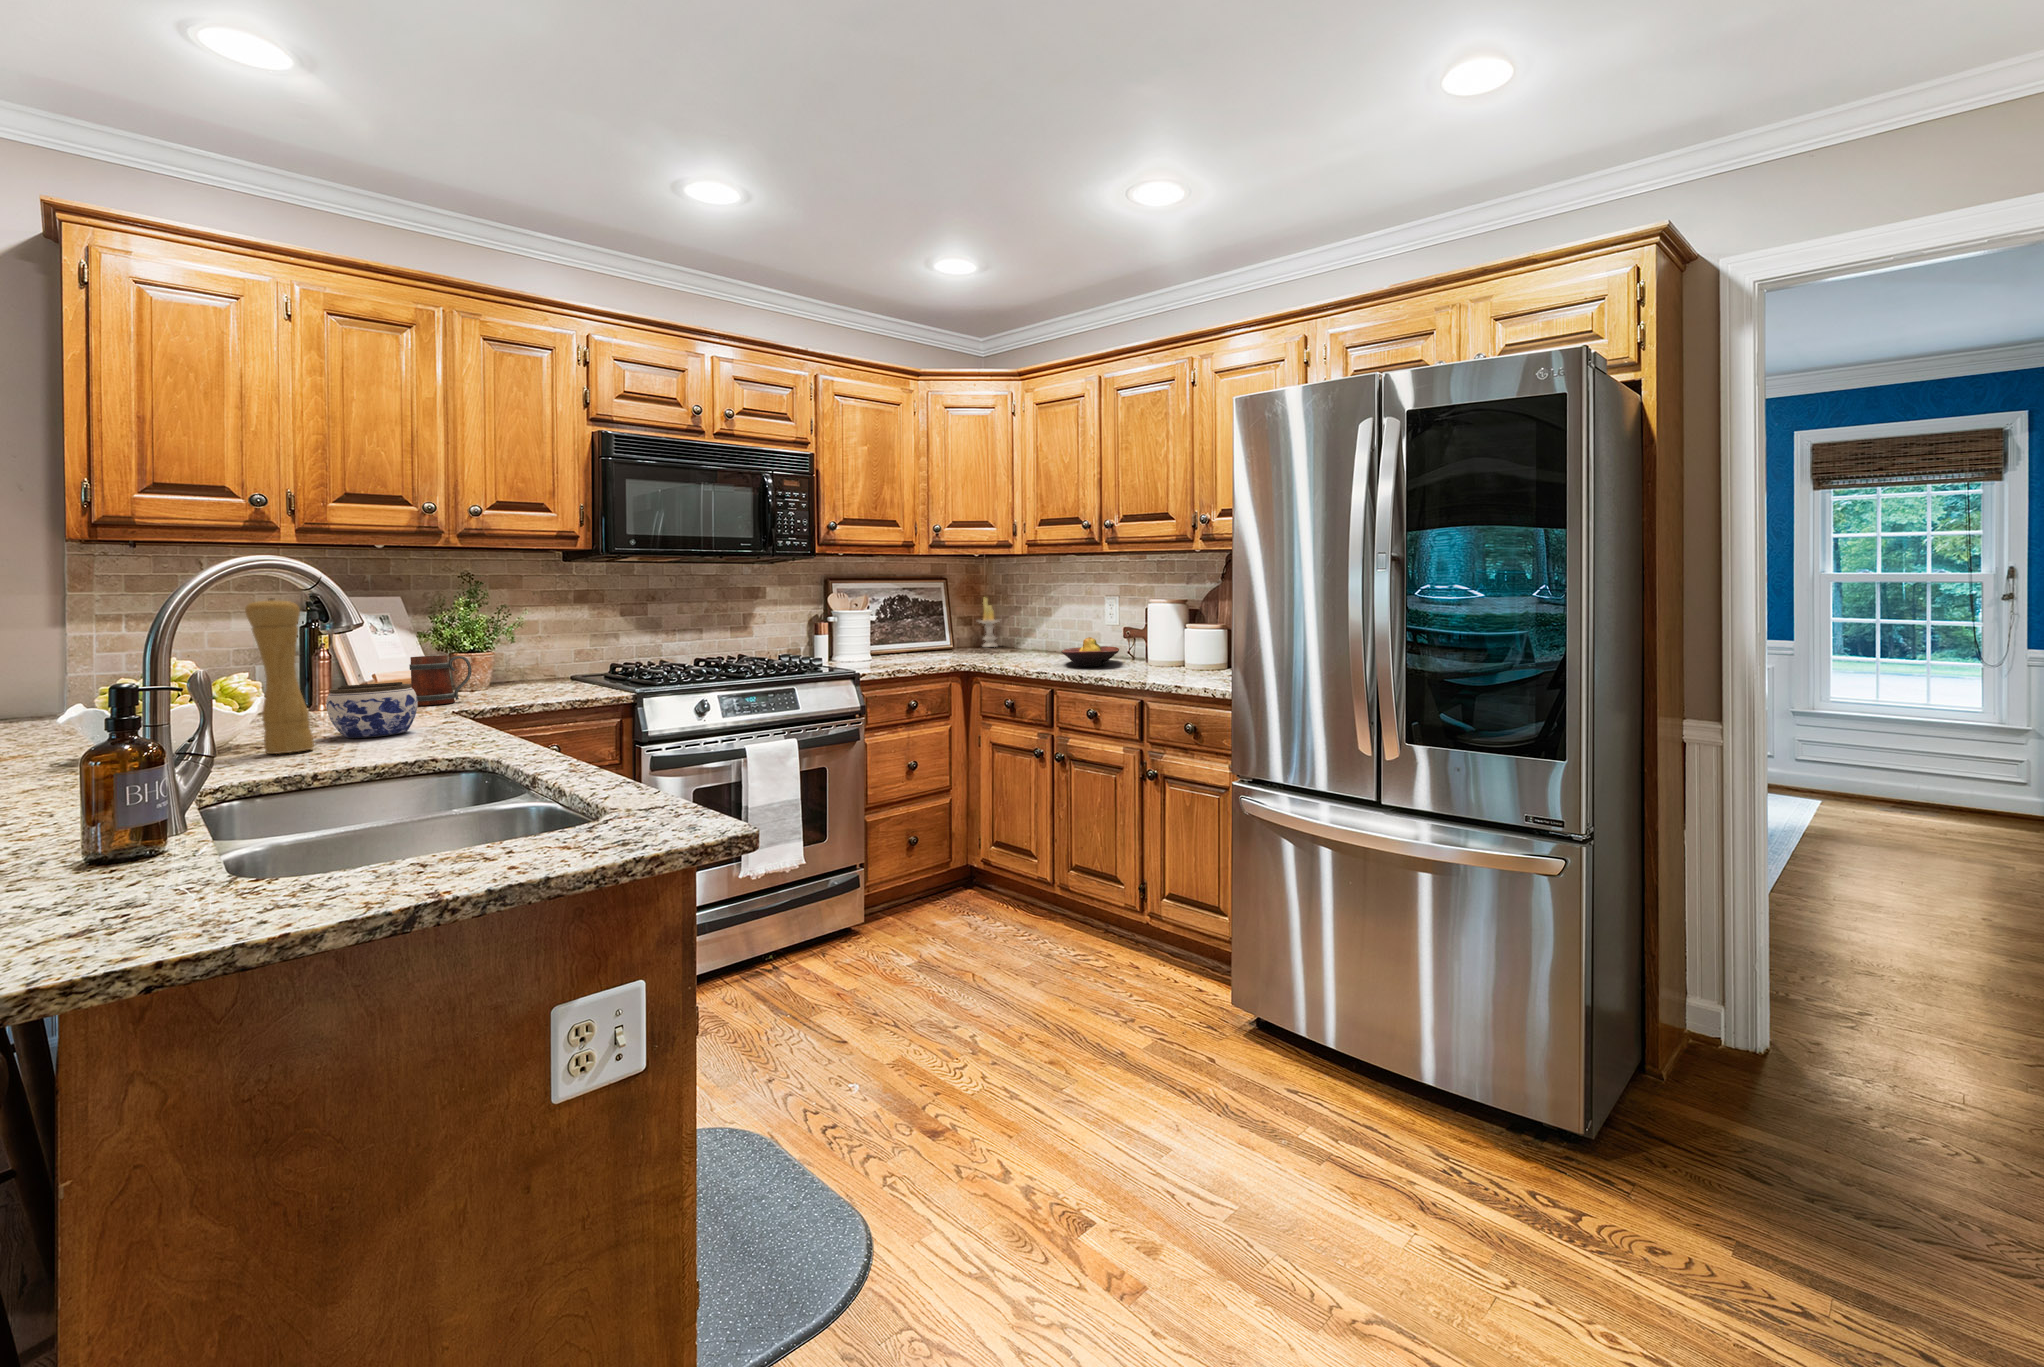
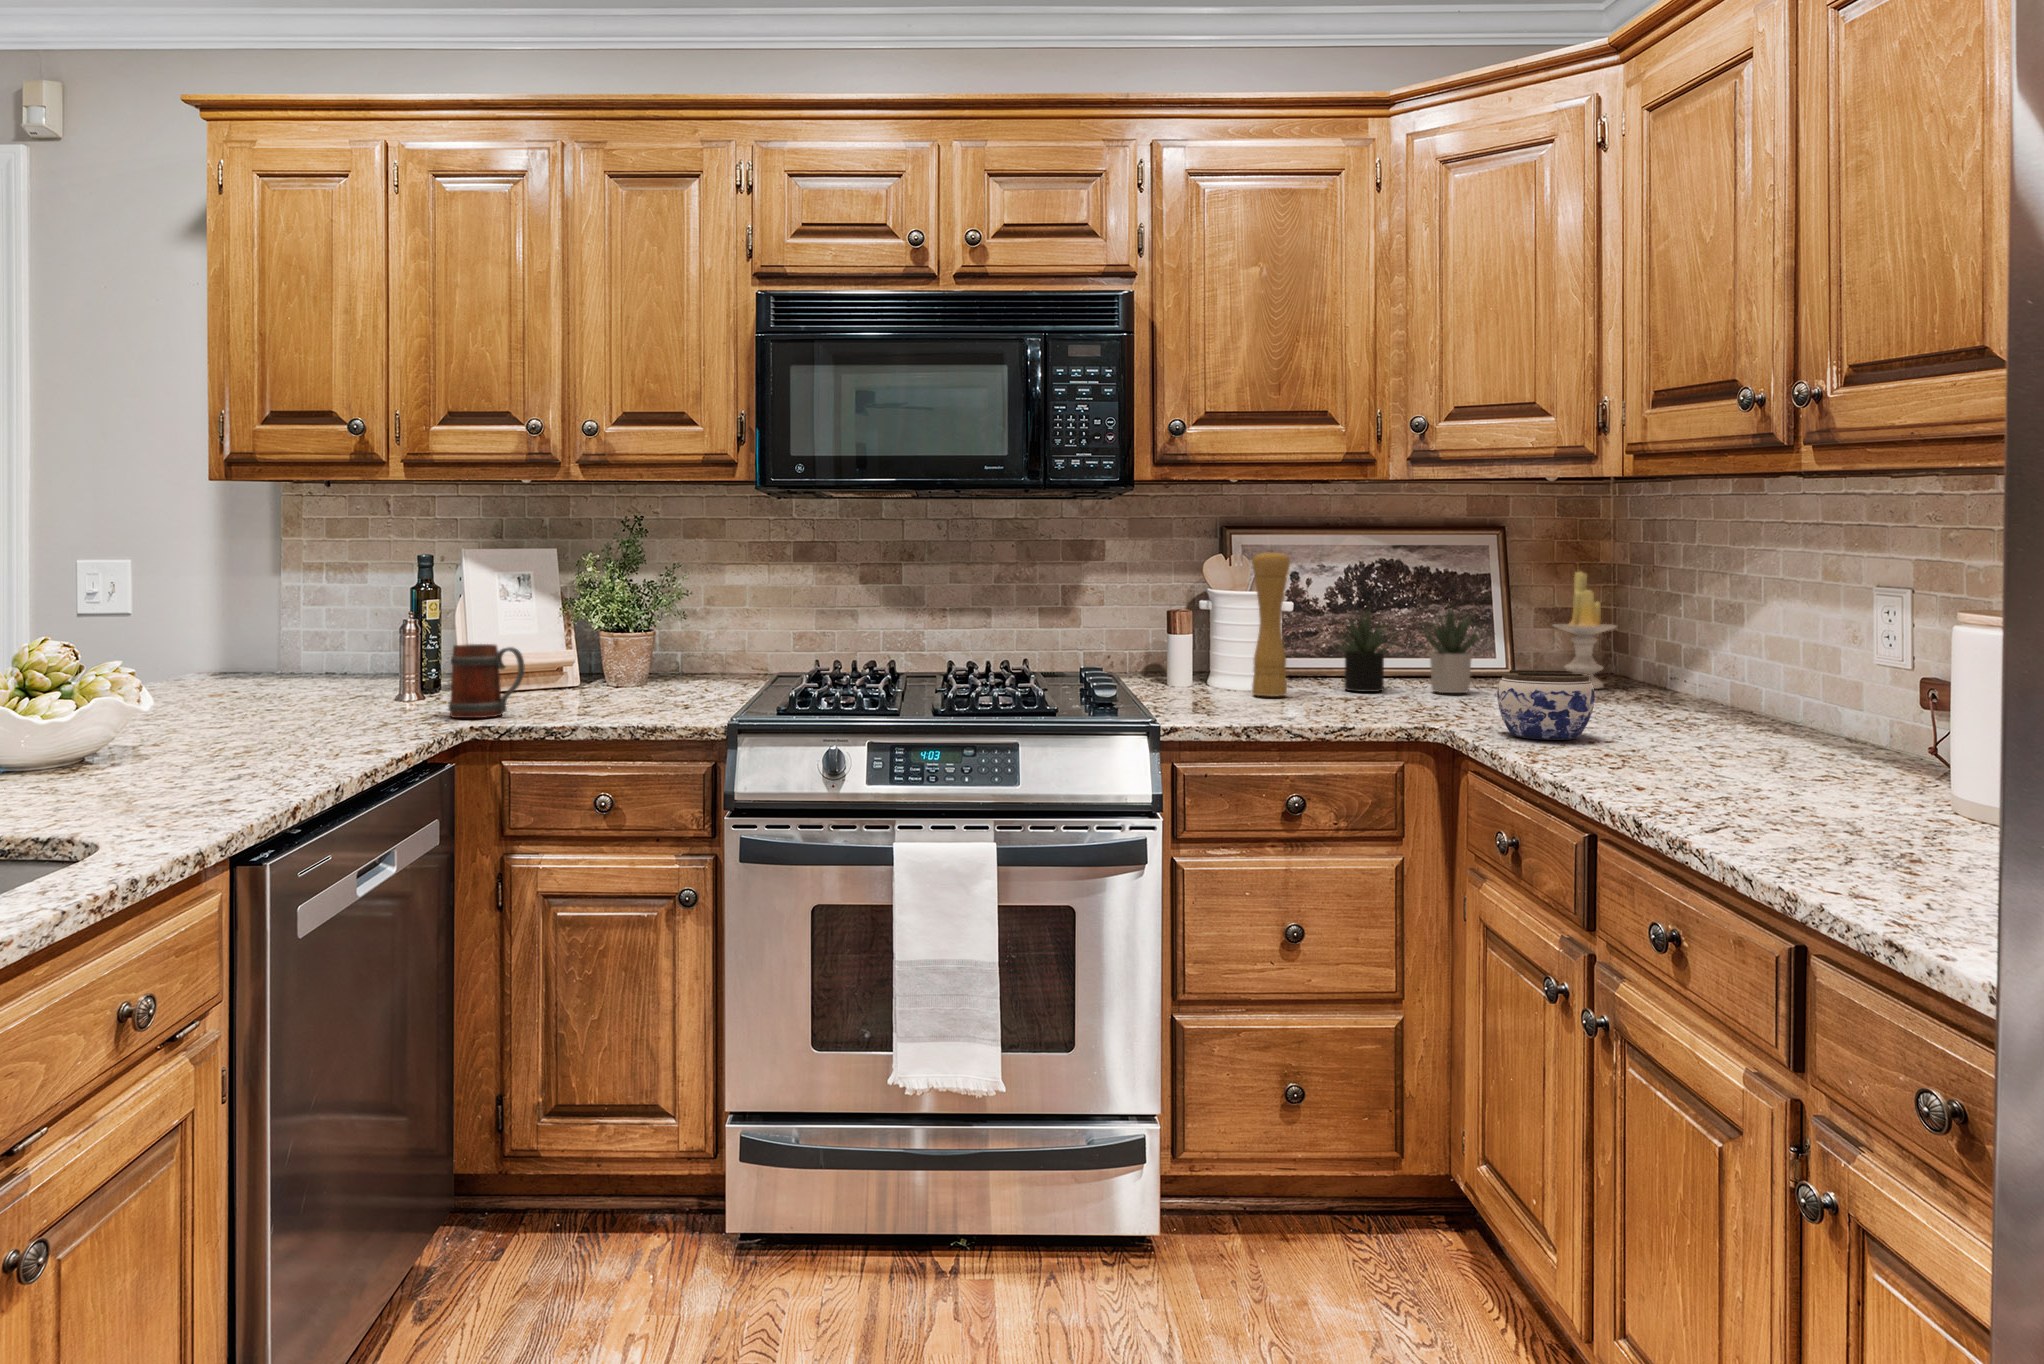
pepper mill: present [245,598,314,754] -> present [1252,550,1290,696]
succulent plant: none [892,610,964,654] -> present [1333,607,1484,693]
fruit bowl: present [1061,637,1119,667] -> none [1635,701,1852,791]
jar: present [326,682,418,738] -> present [1497,670,1595,740]

